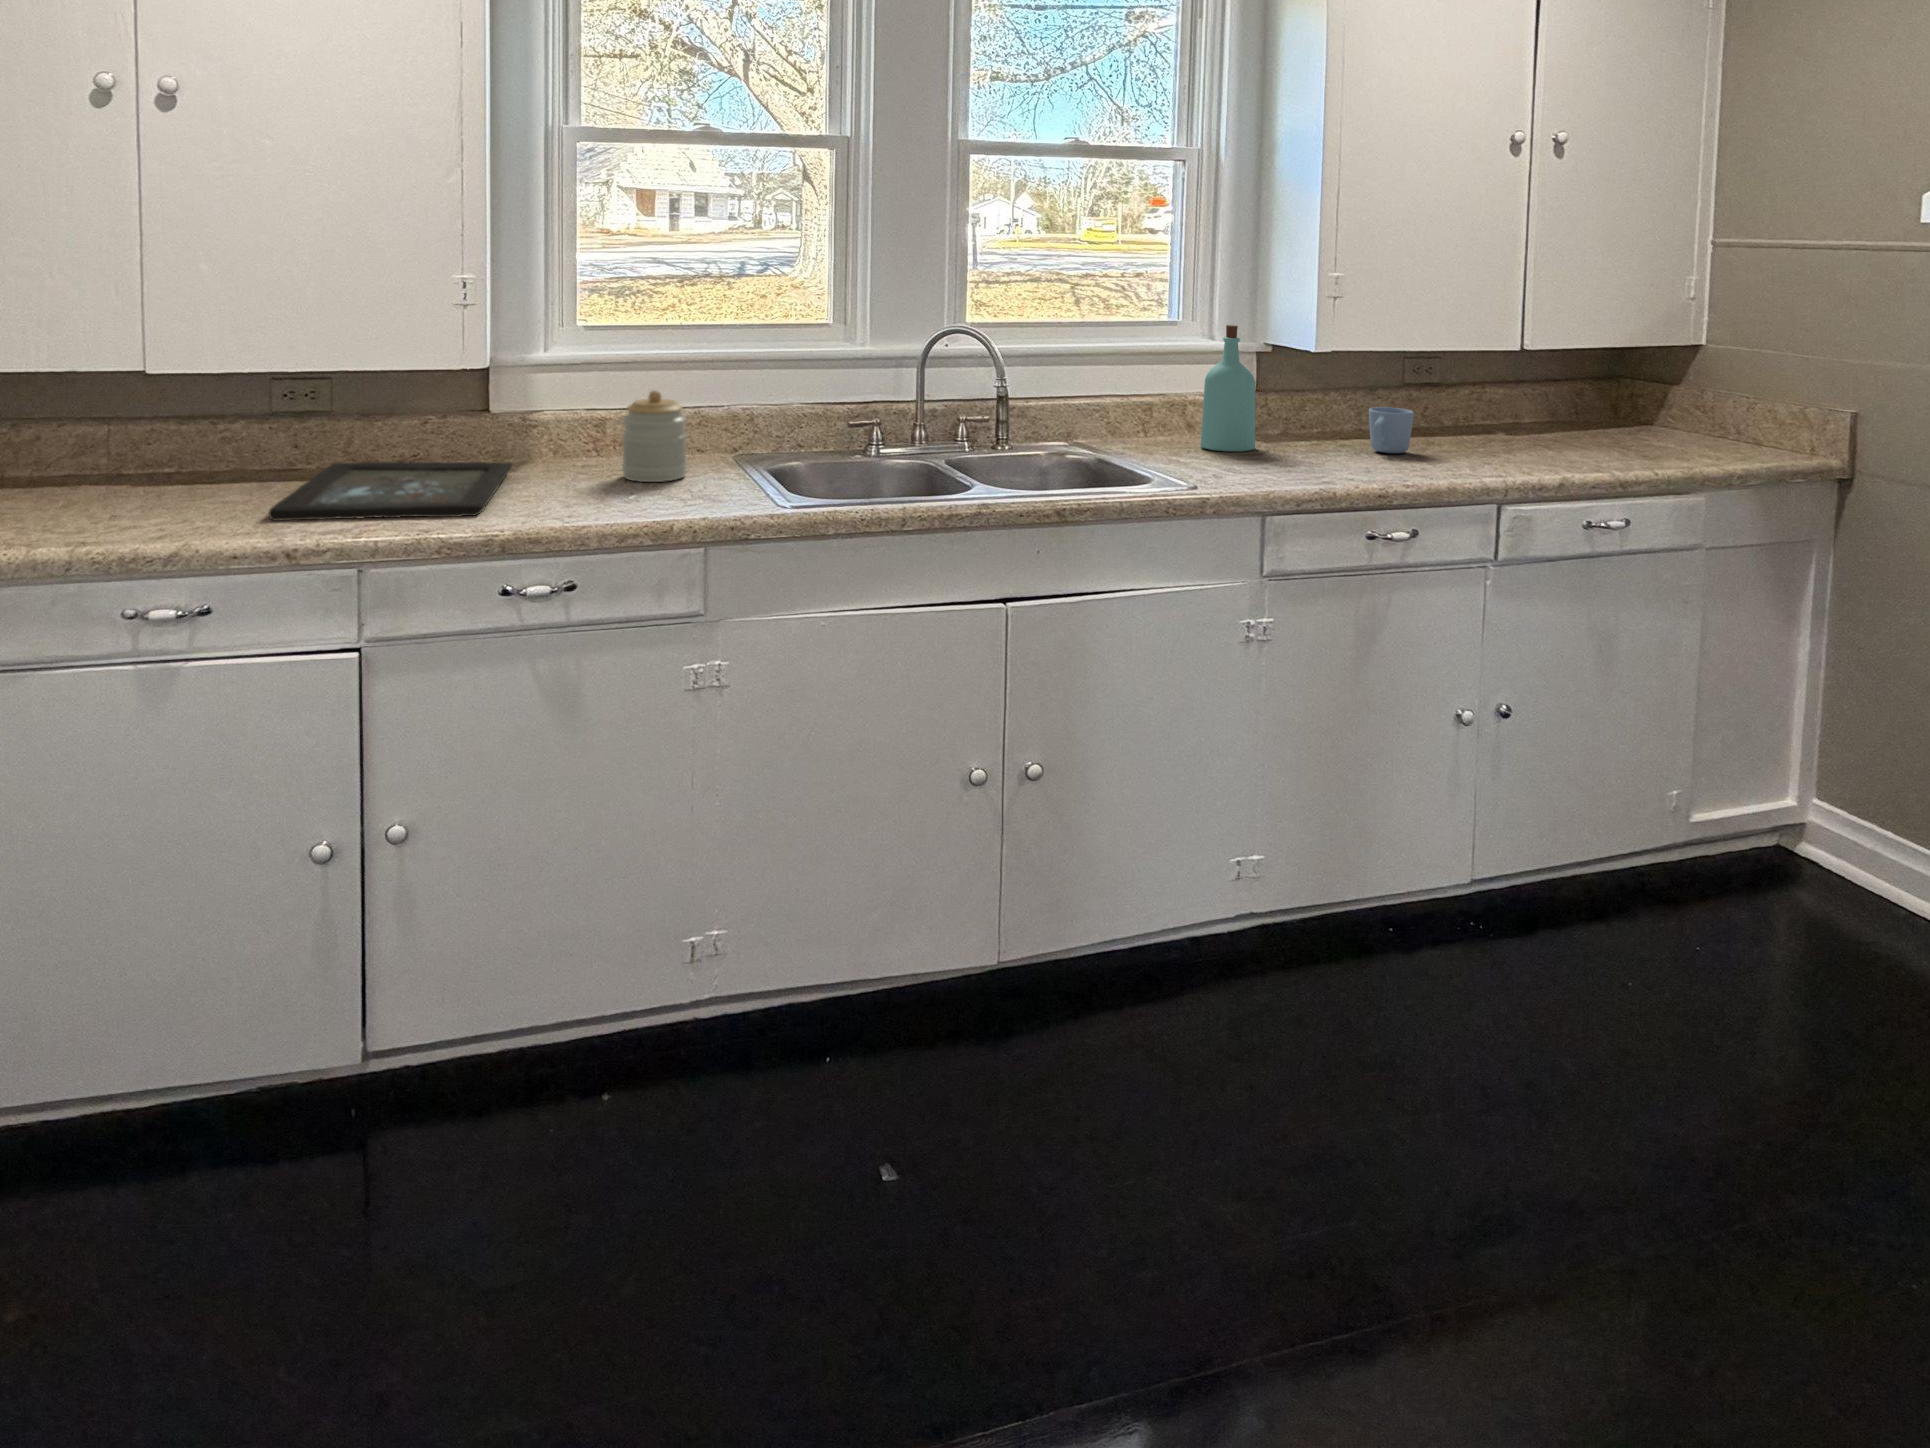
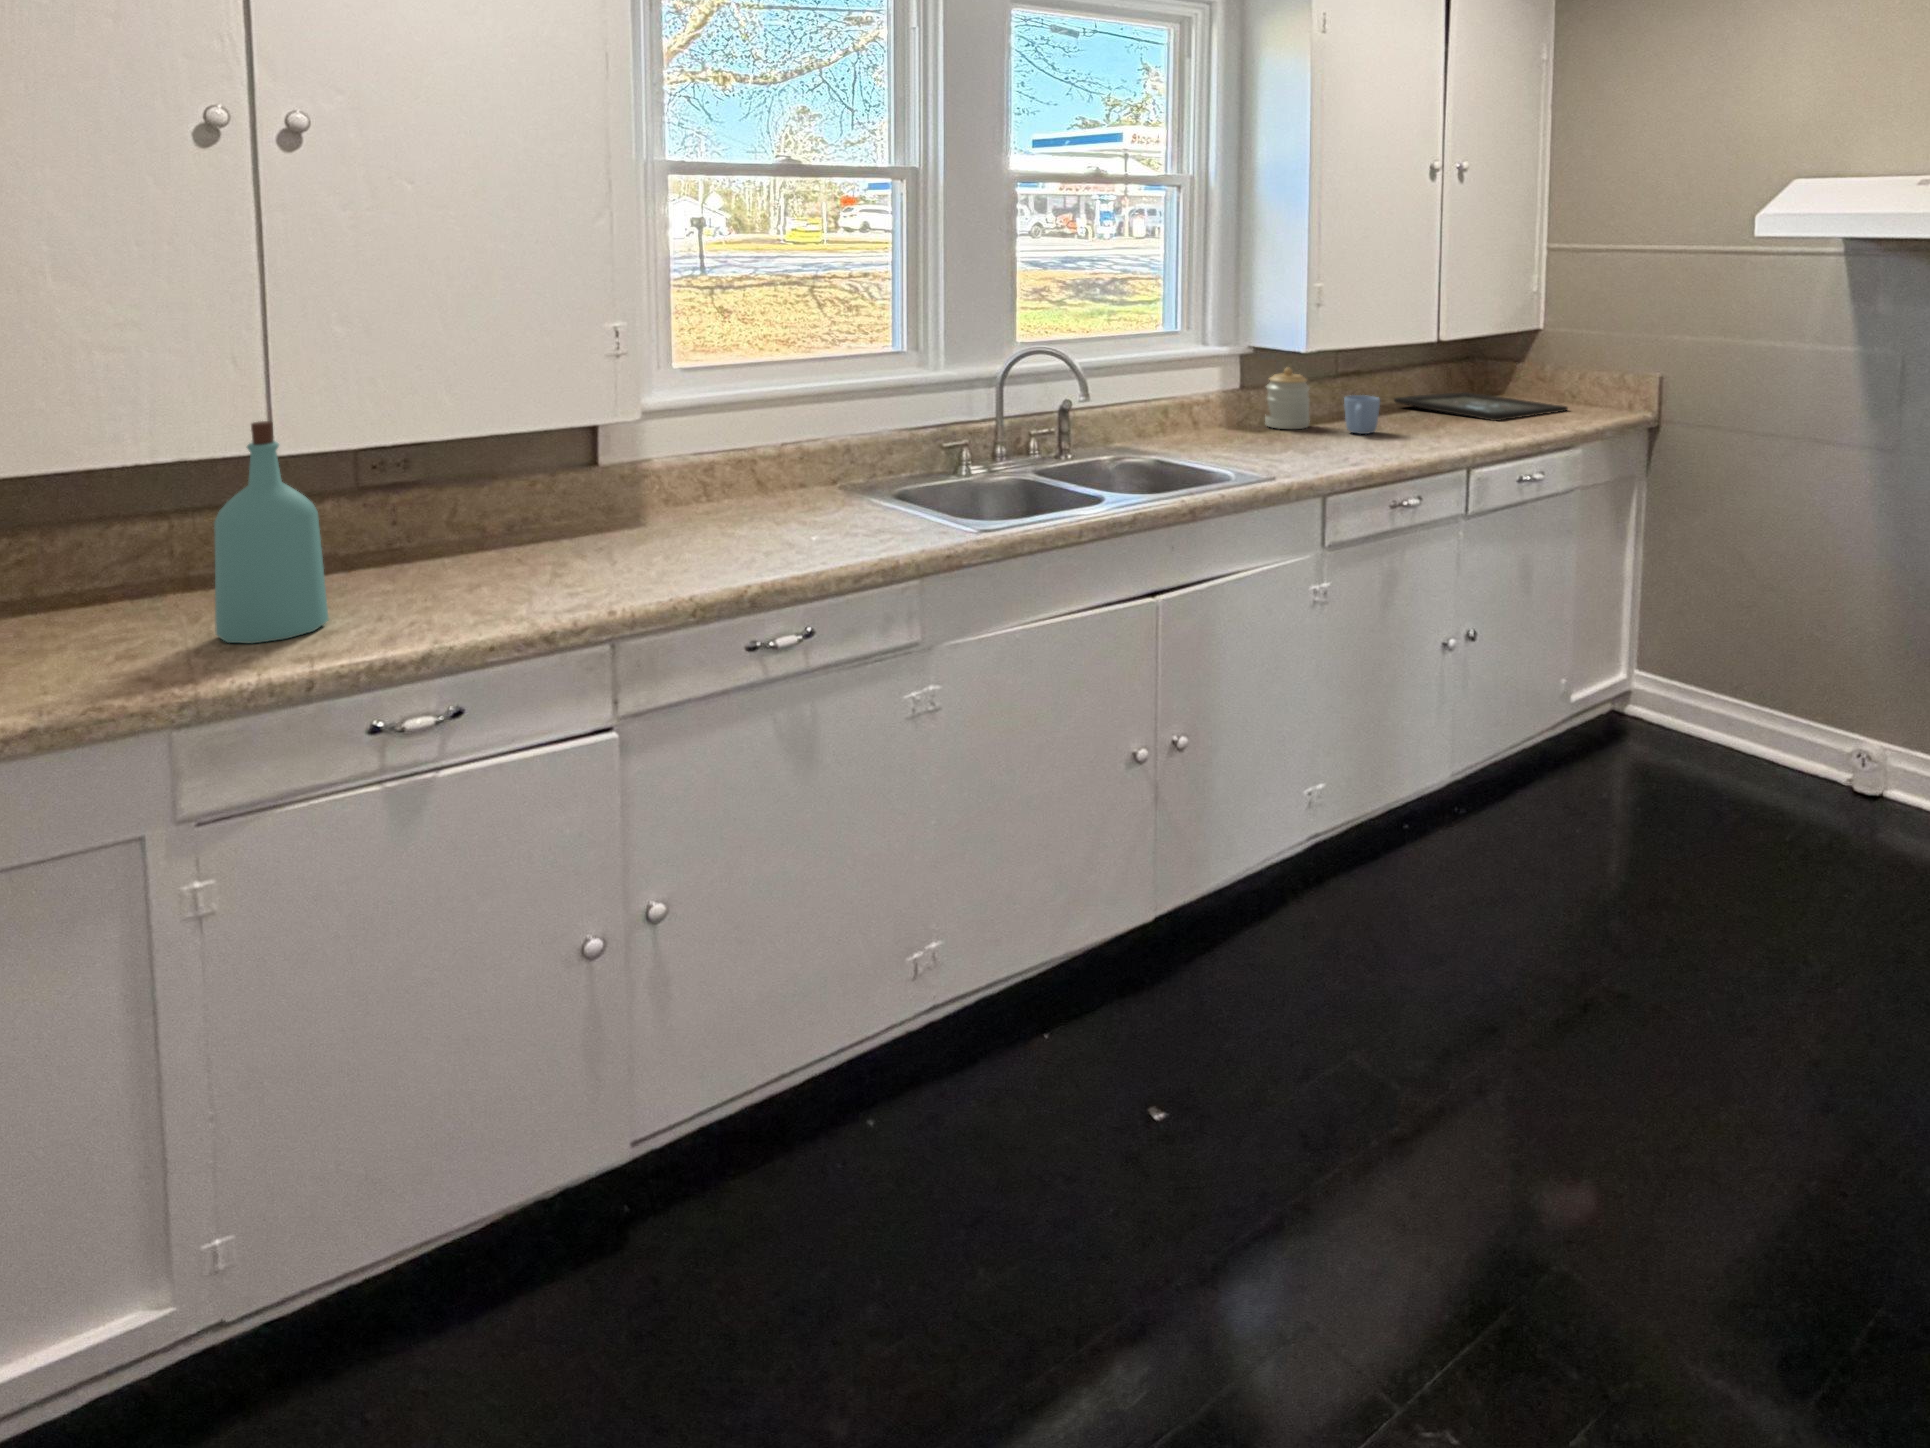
bottle: present [1200,325,1255,452] -> present [214,421,329,643]
jar: present [622,390,687,482] -> present [1265,368,1310,429]
tray: present [269,462,512,521] -> present [1394,392,1568,421]

